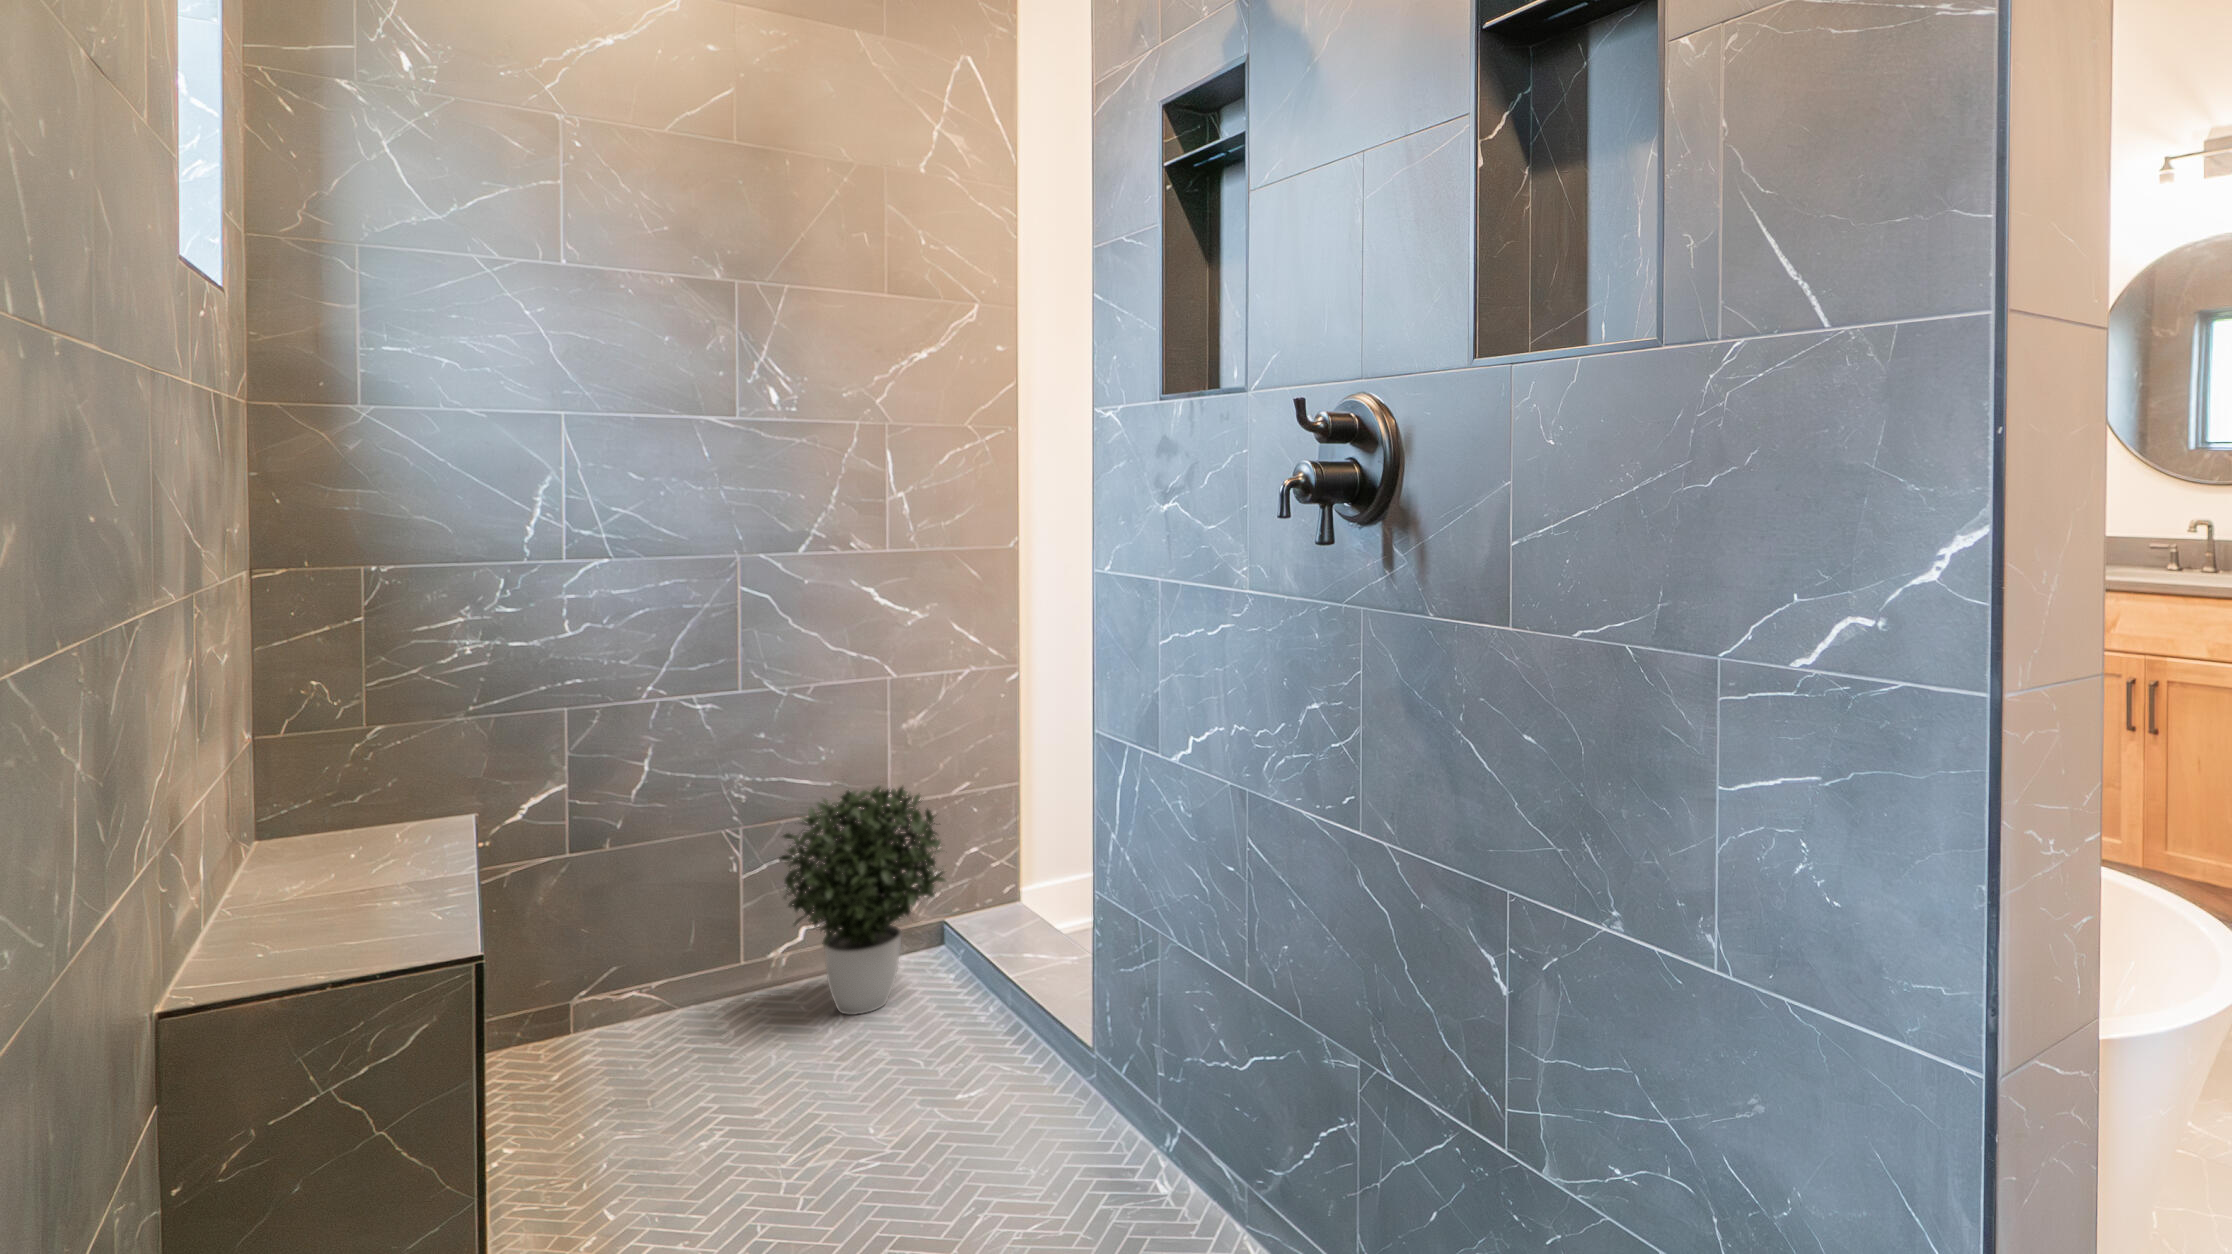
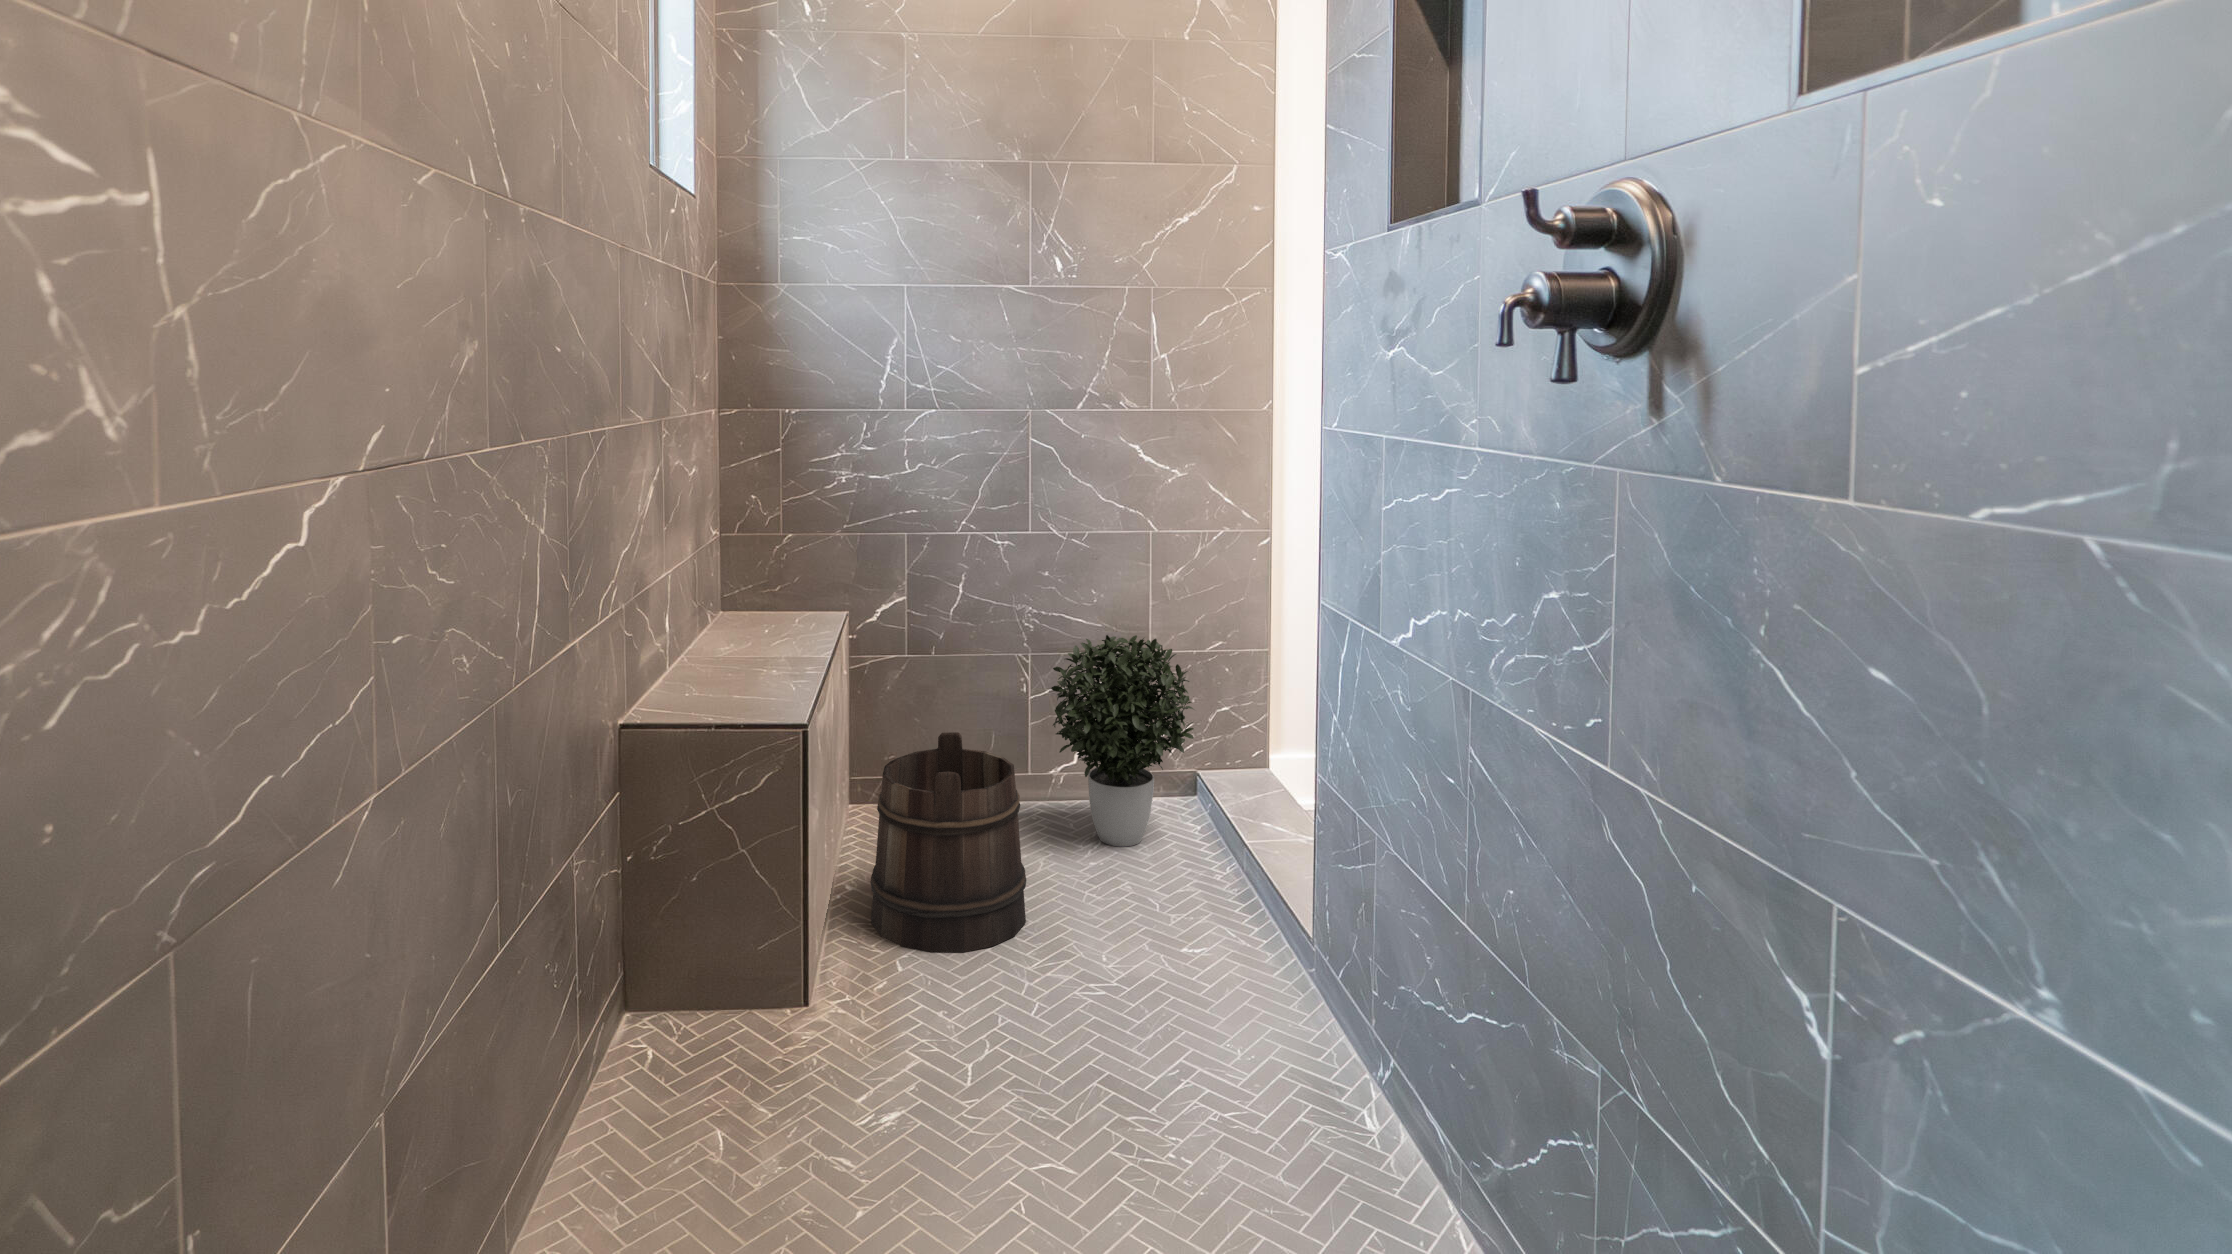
bucket: none [562,927,771,1191] -> present [871,732,1026,953]

